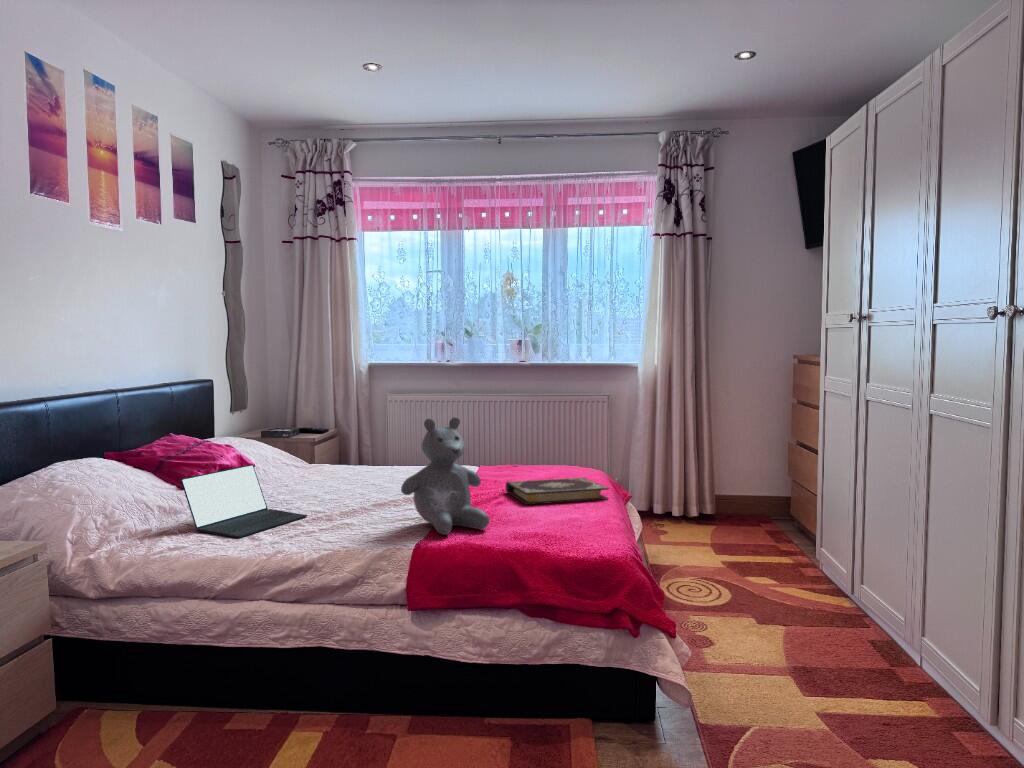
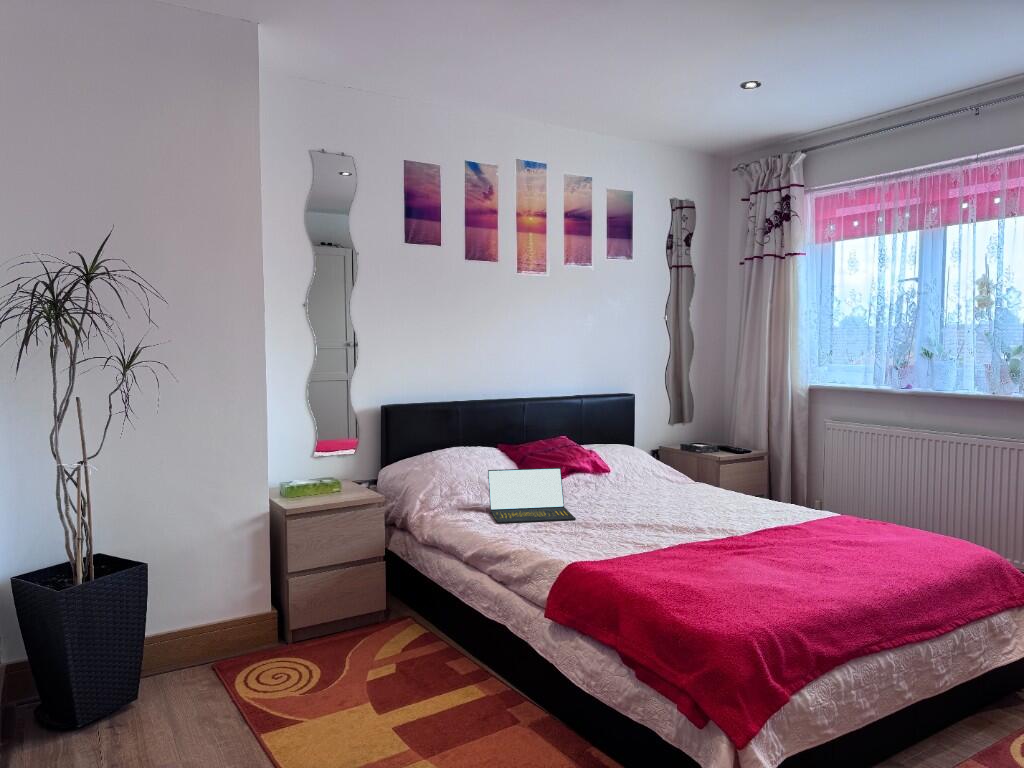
teddy bear: present [401,417,489,535] -> none [608,444,698,565]
book: present [506,478,609,505] -> none [778,529,908,577]

